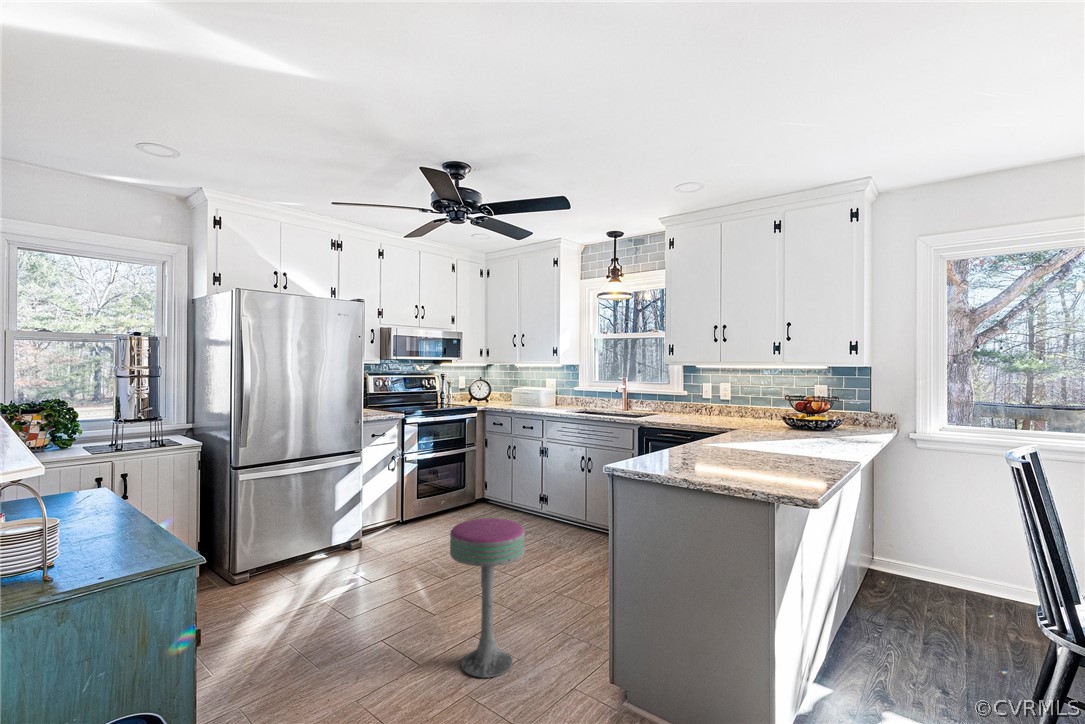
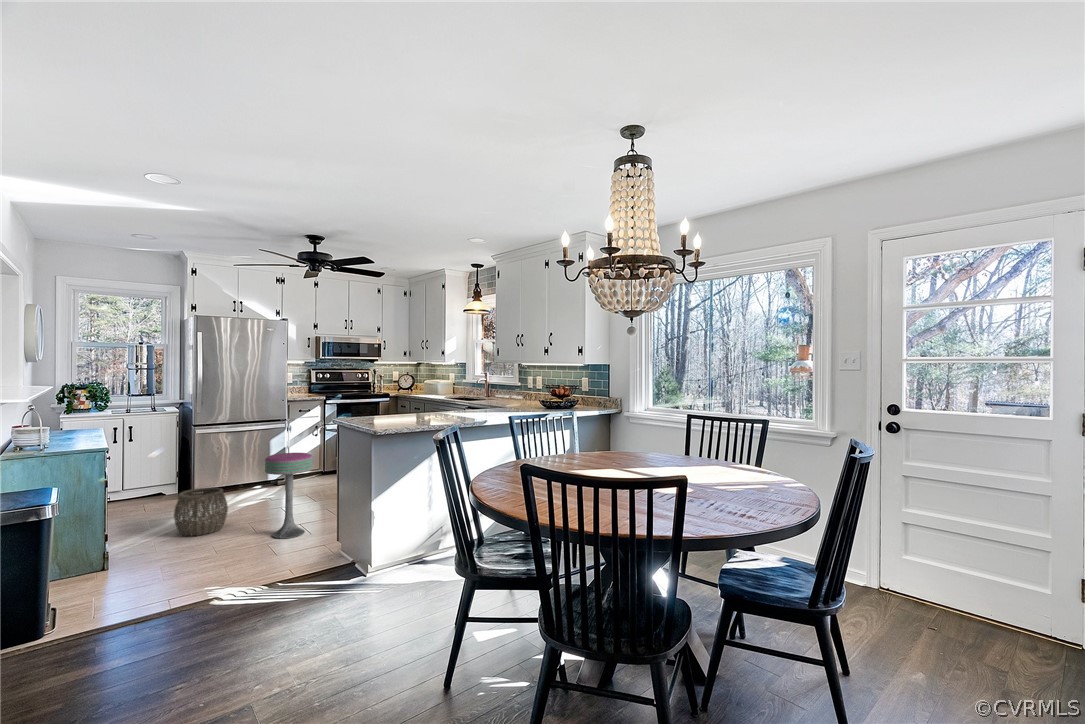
woven basket: none [275,585,364,687] -> present [174,487,228,536]

